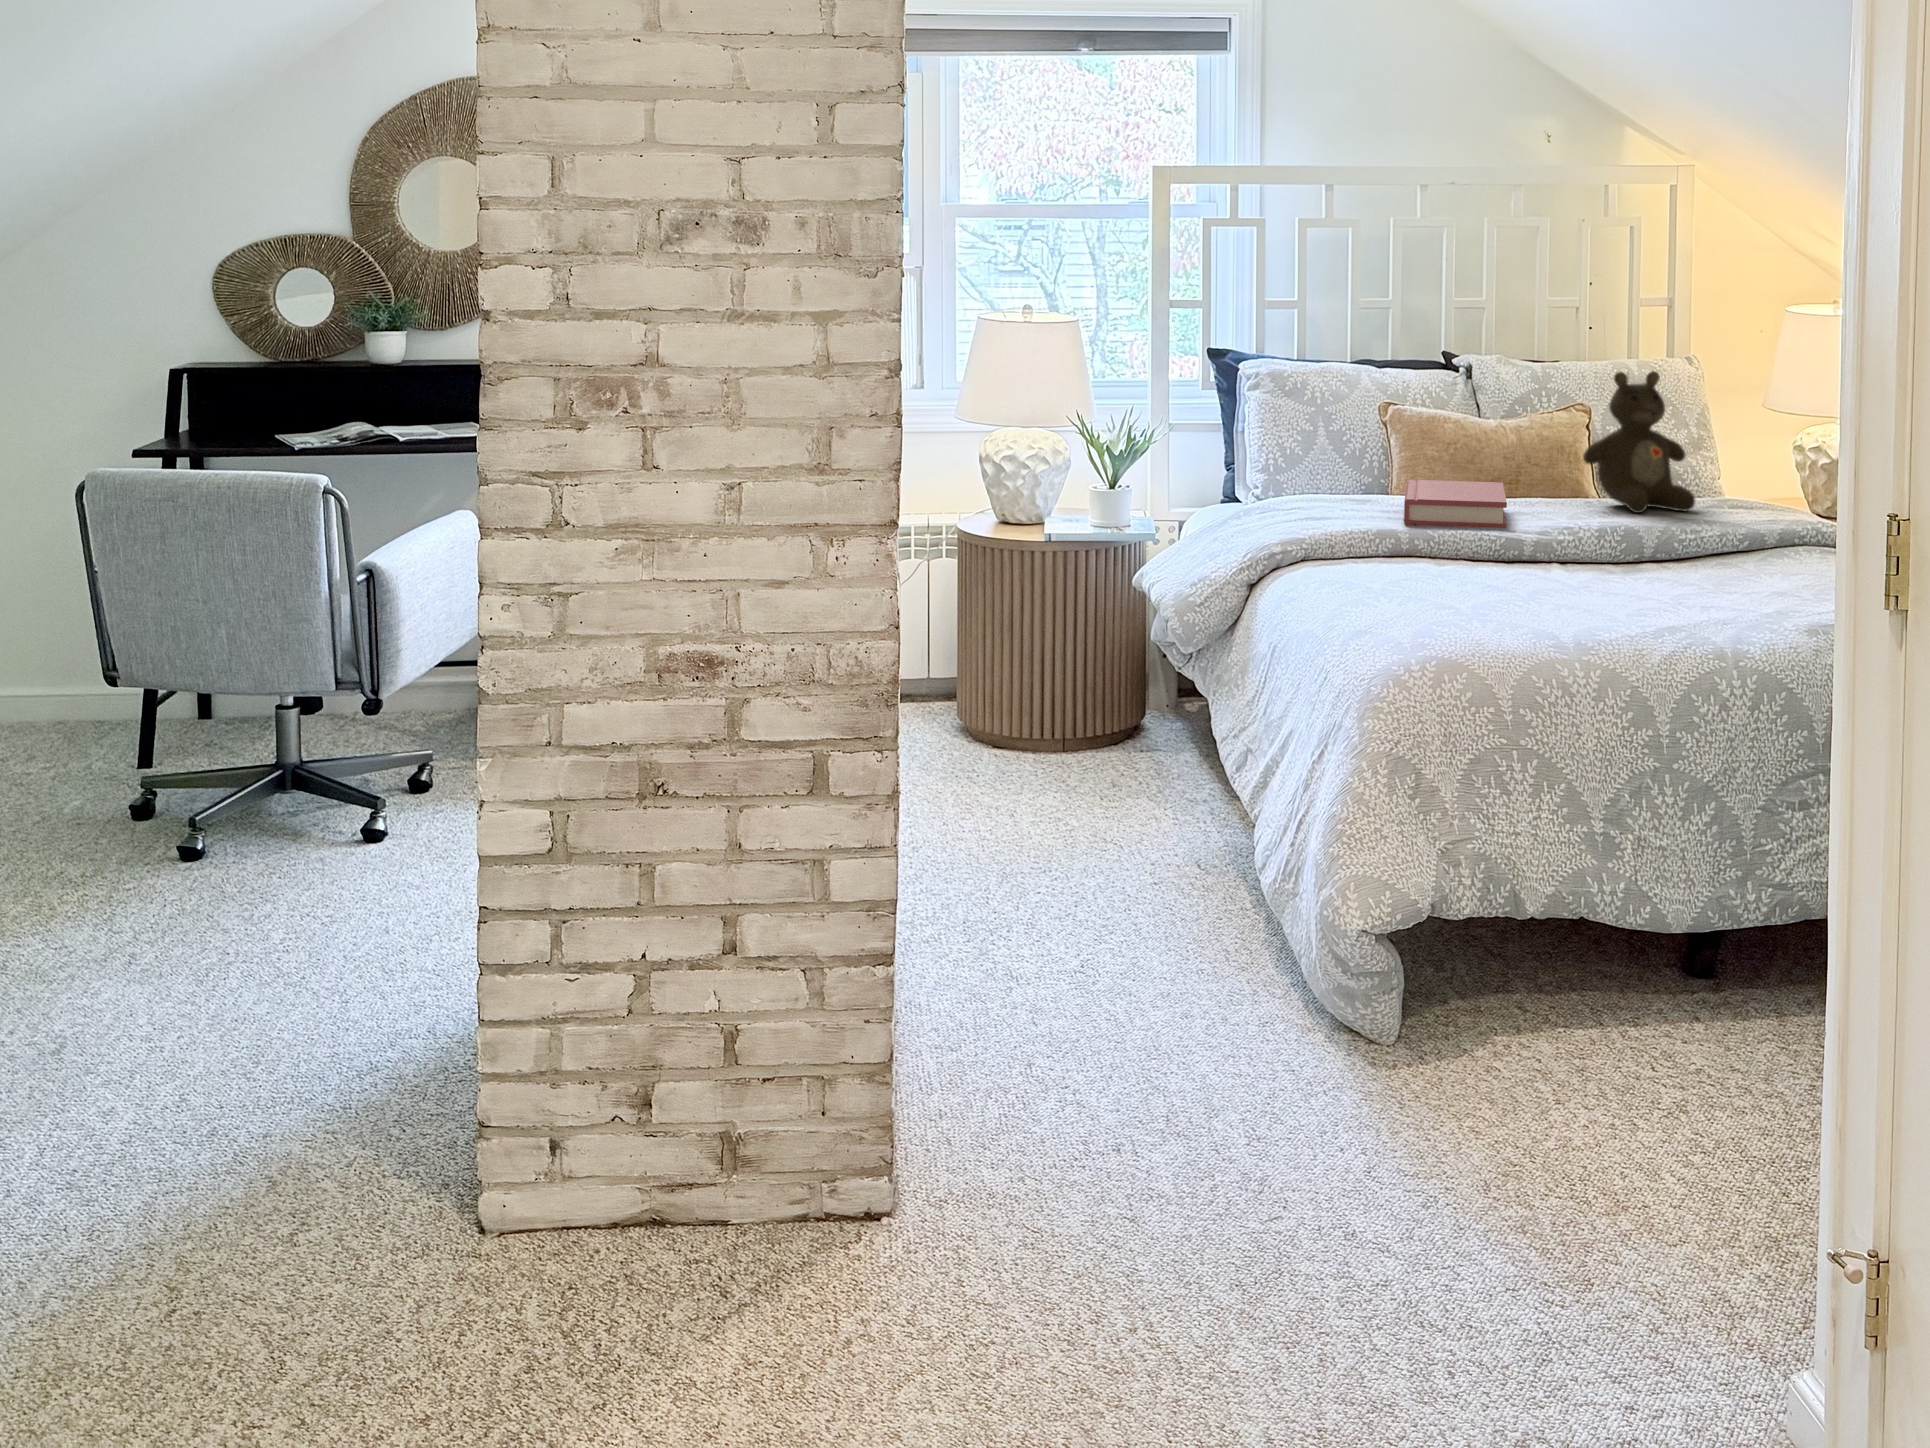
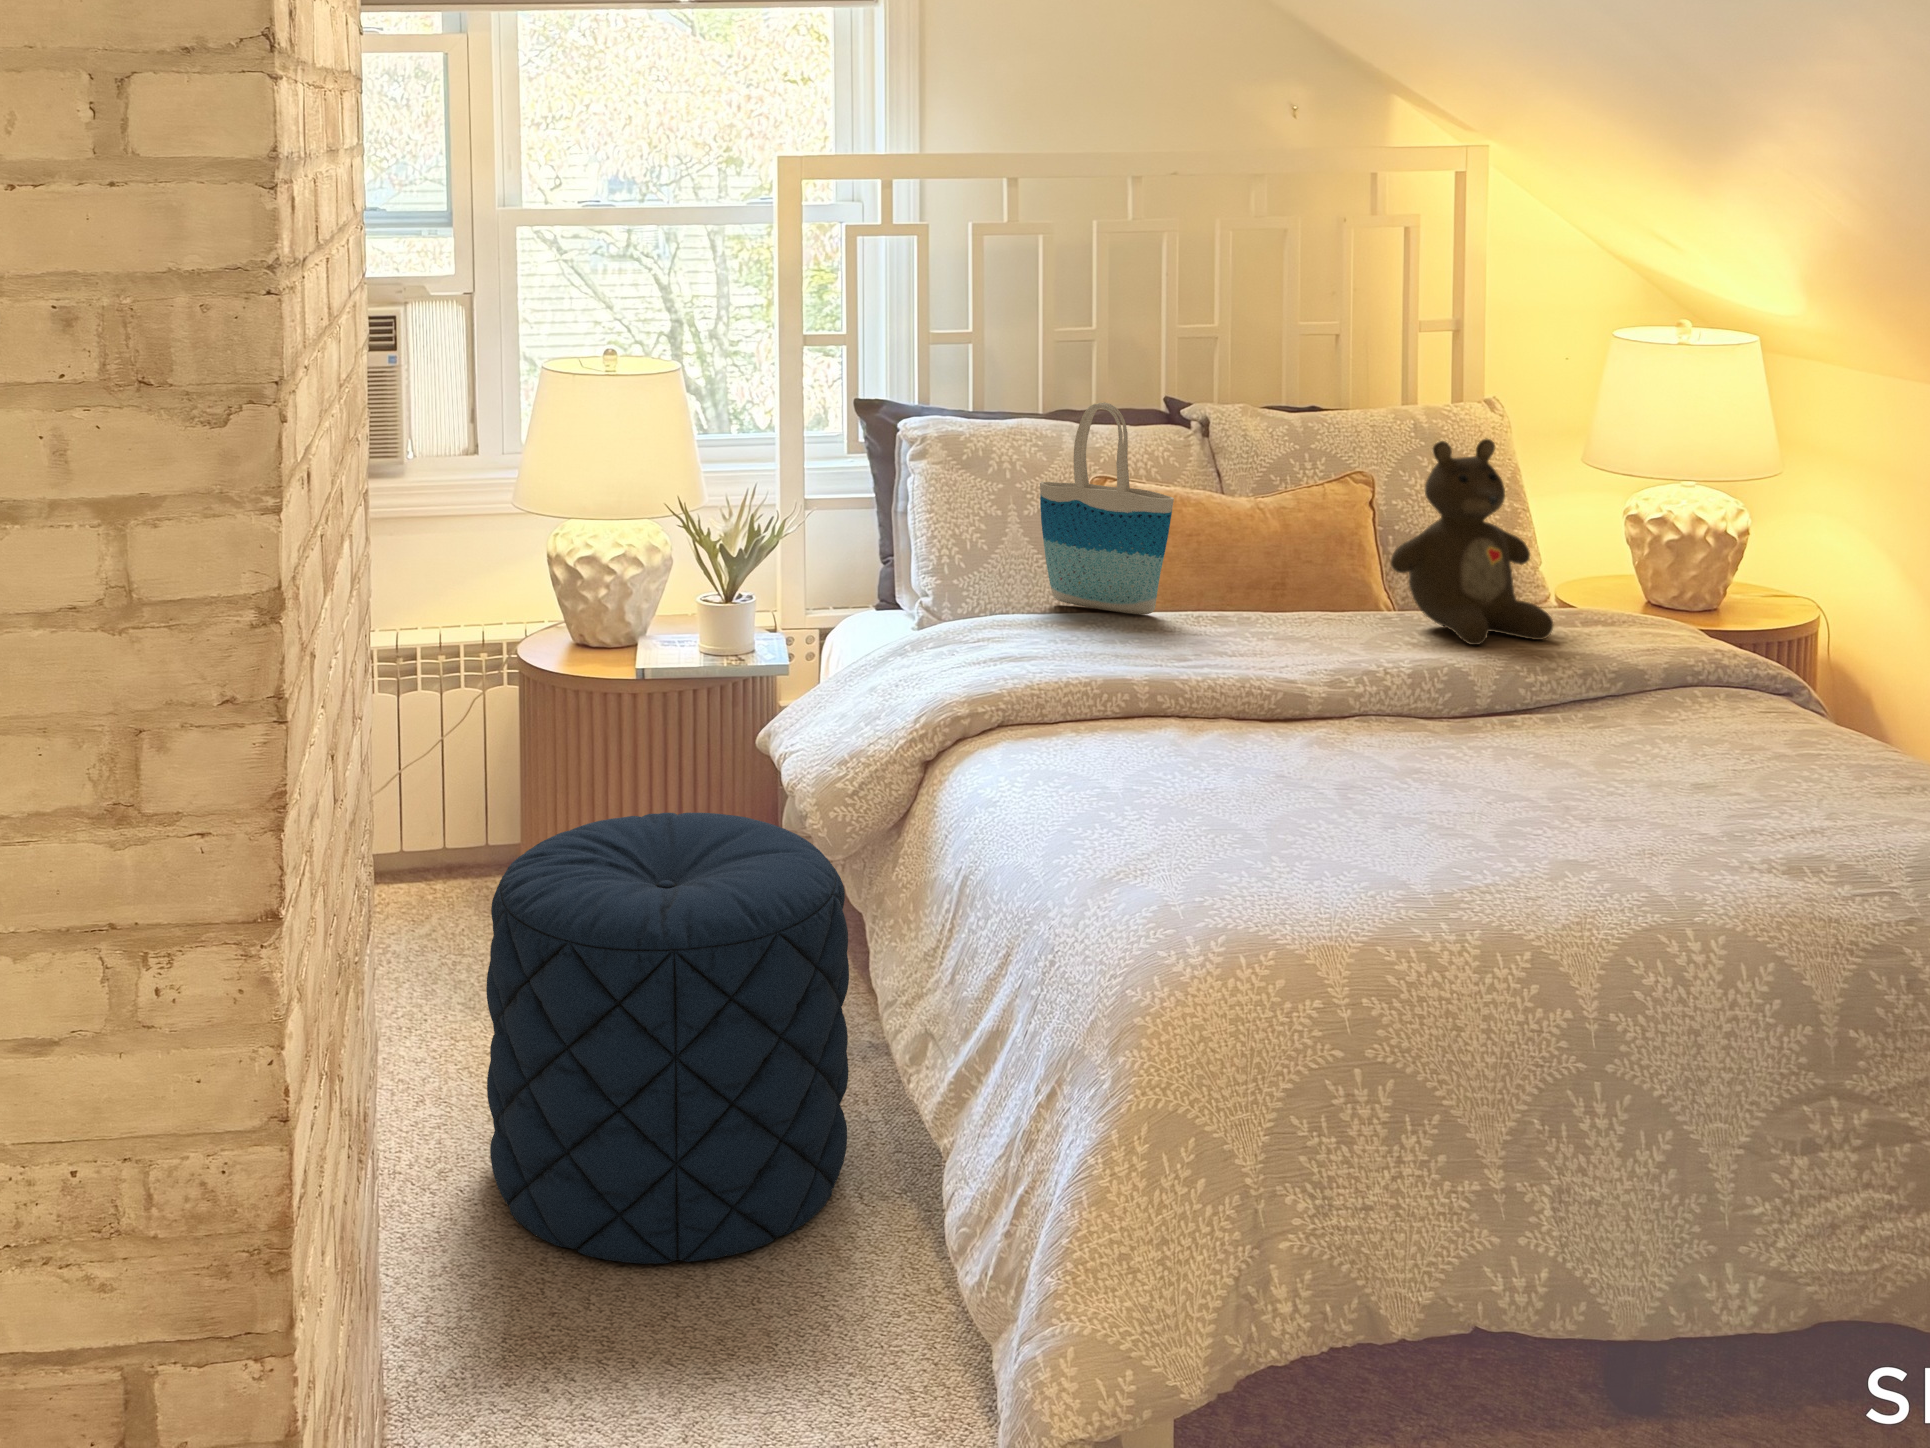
tote bag: none [1339,345,1432,496] -> present [1040,402,1174,614]
hardback book: present [1404,480,1507,528] -> none [1145,601,1302,686]
pouf: none [950,612,1193,889] -> present [486,813,849,1264]

